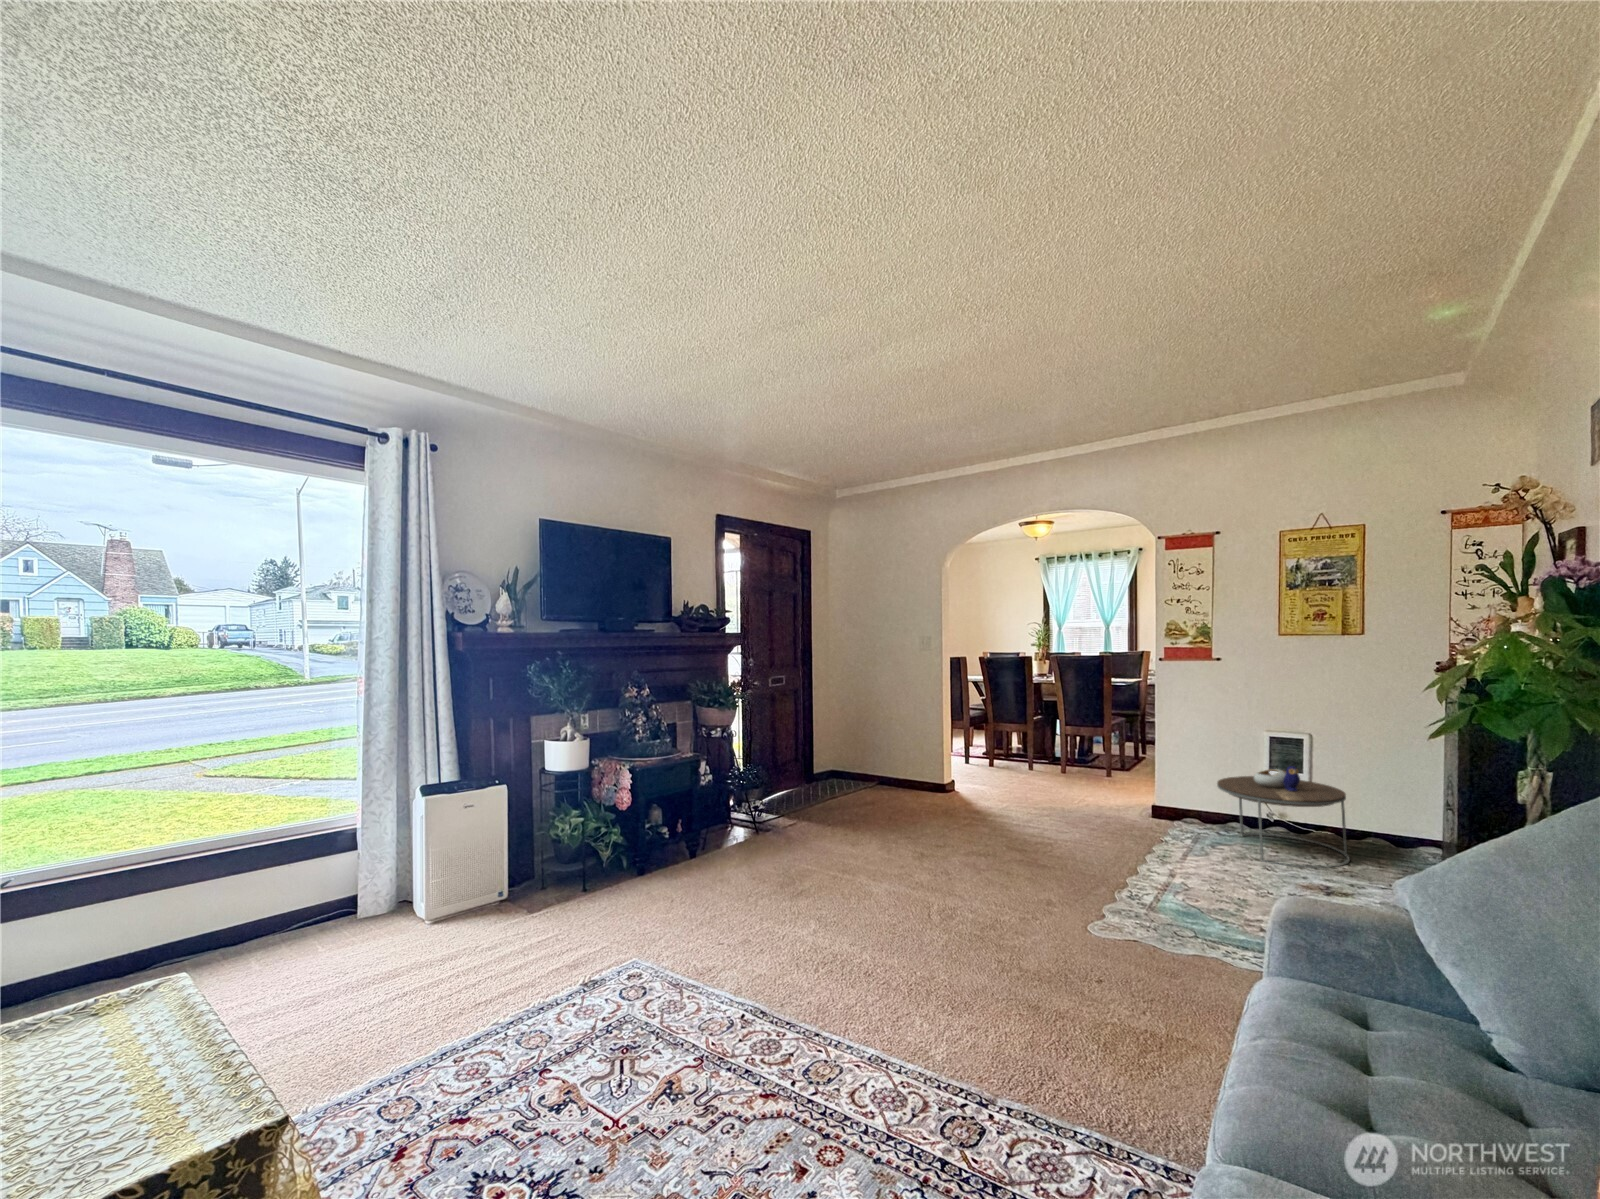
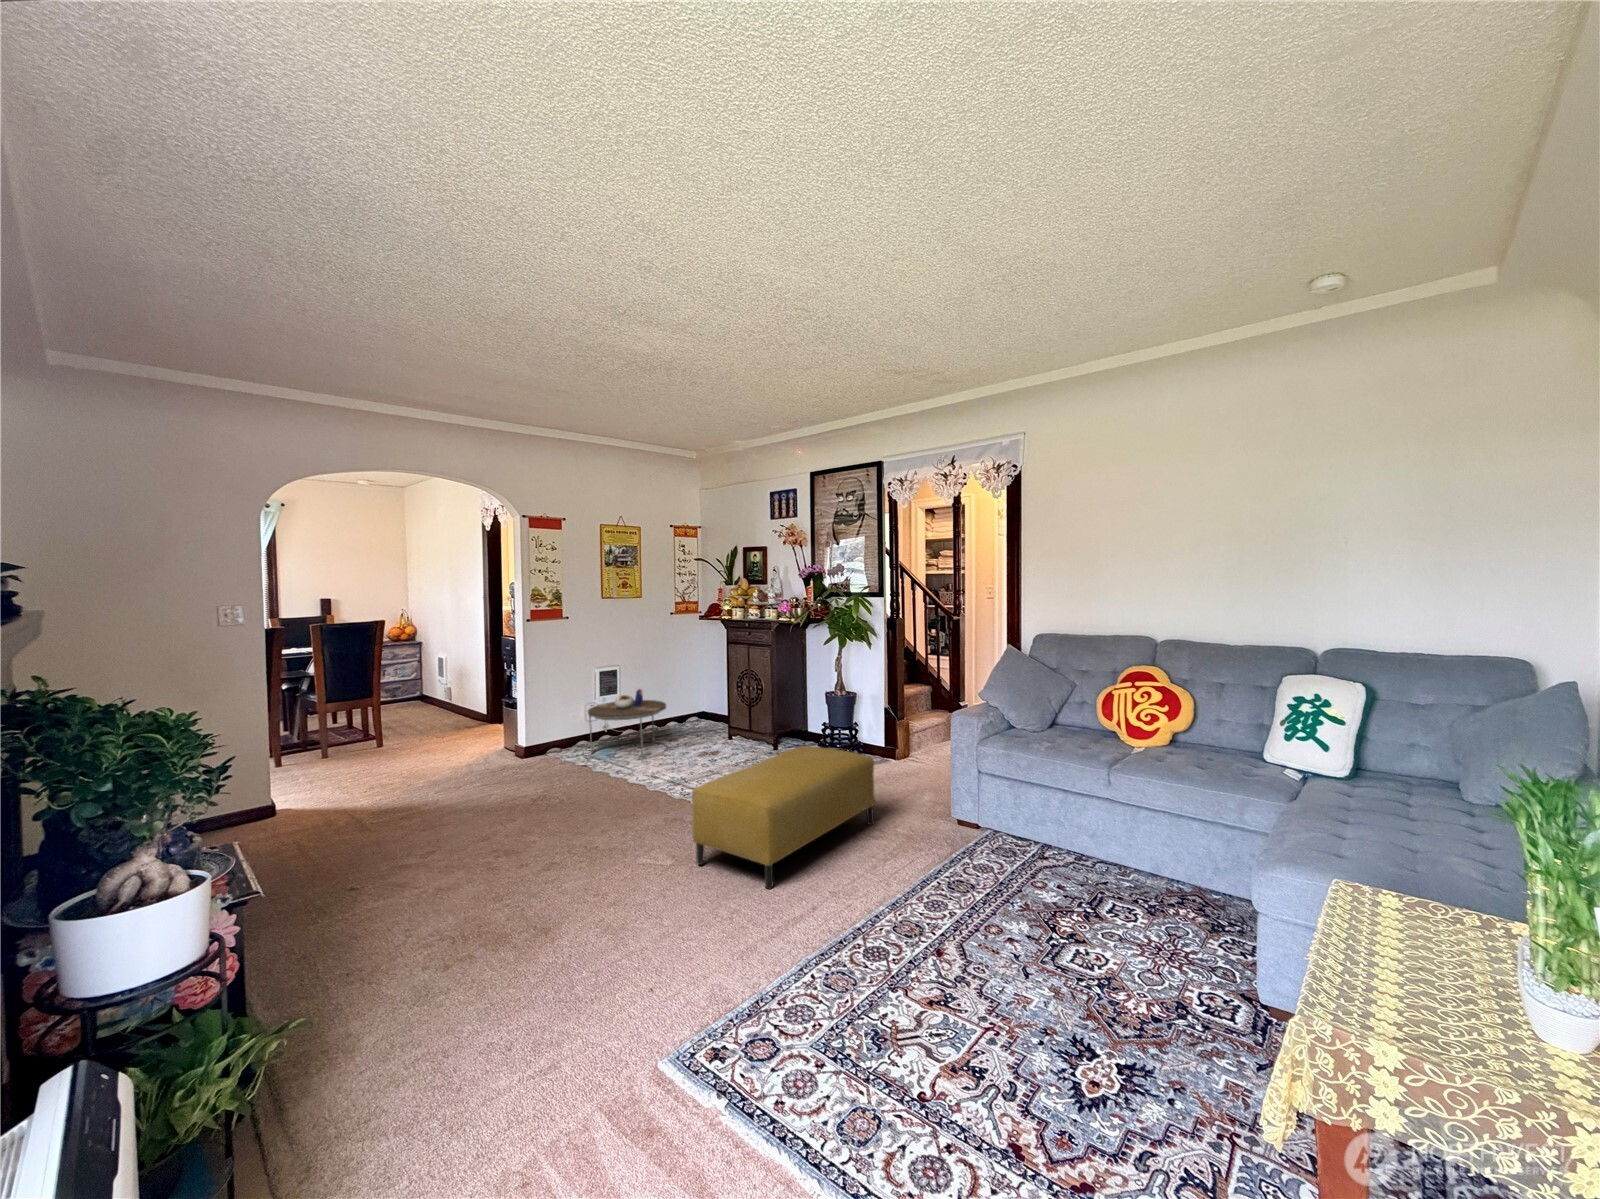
ottoman: none [898,846,1182,1051] -> present [692,746,875,889]

